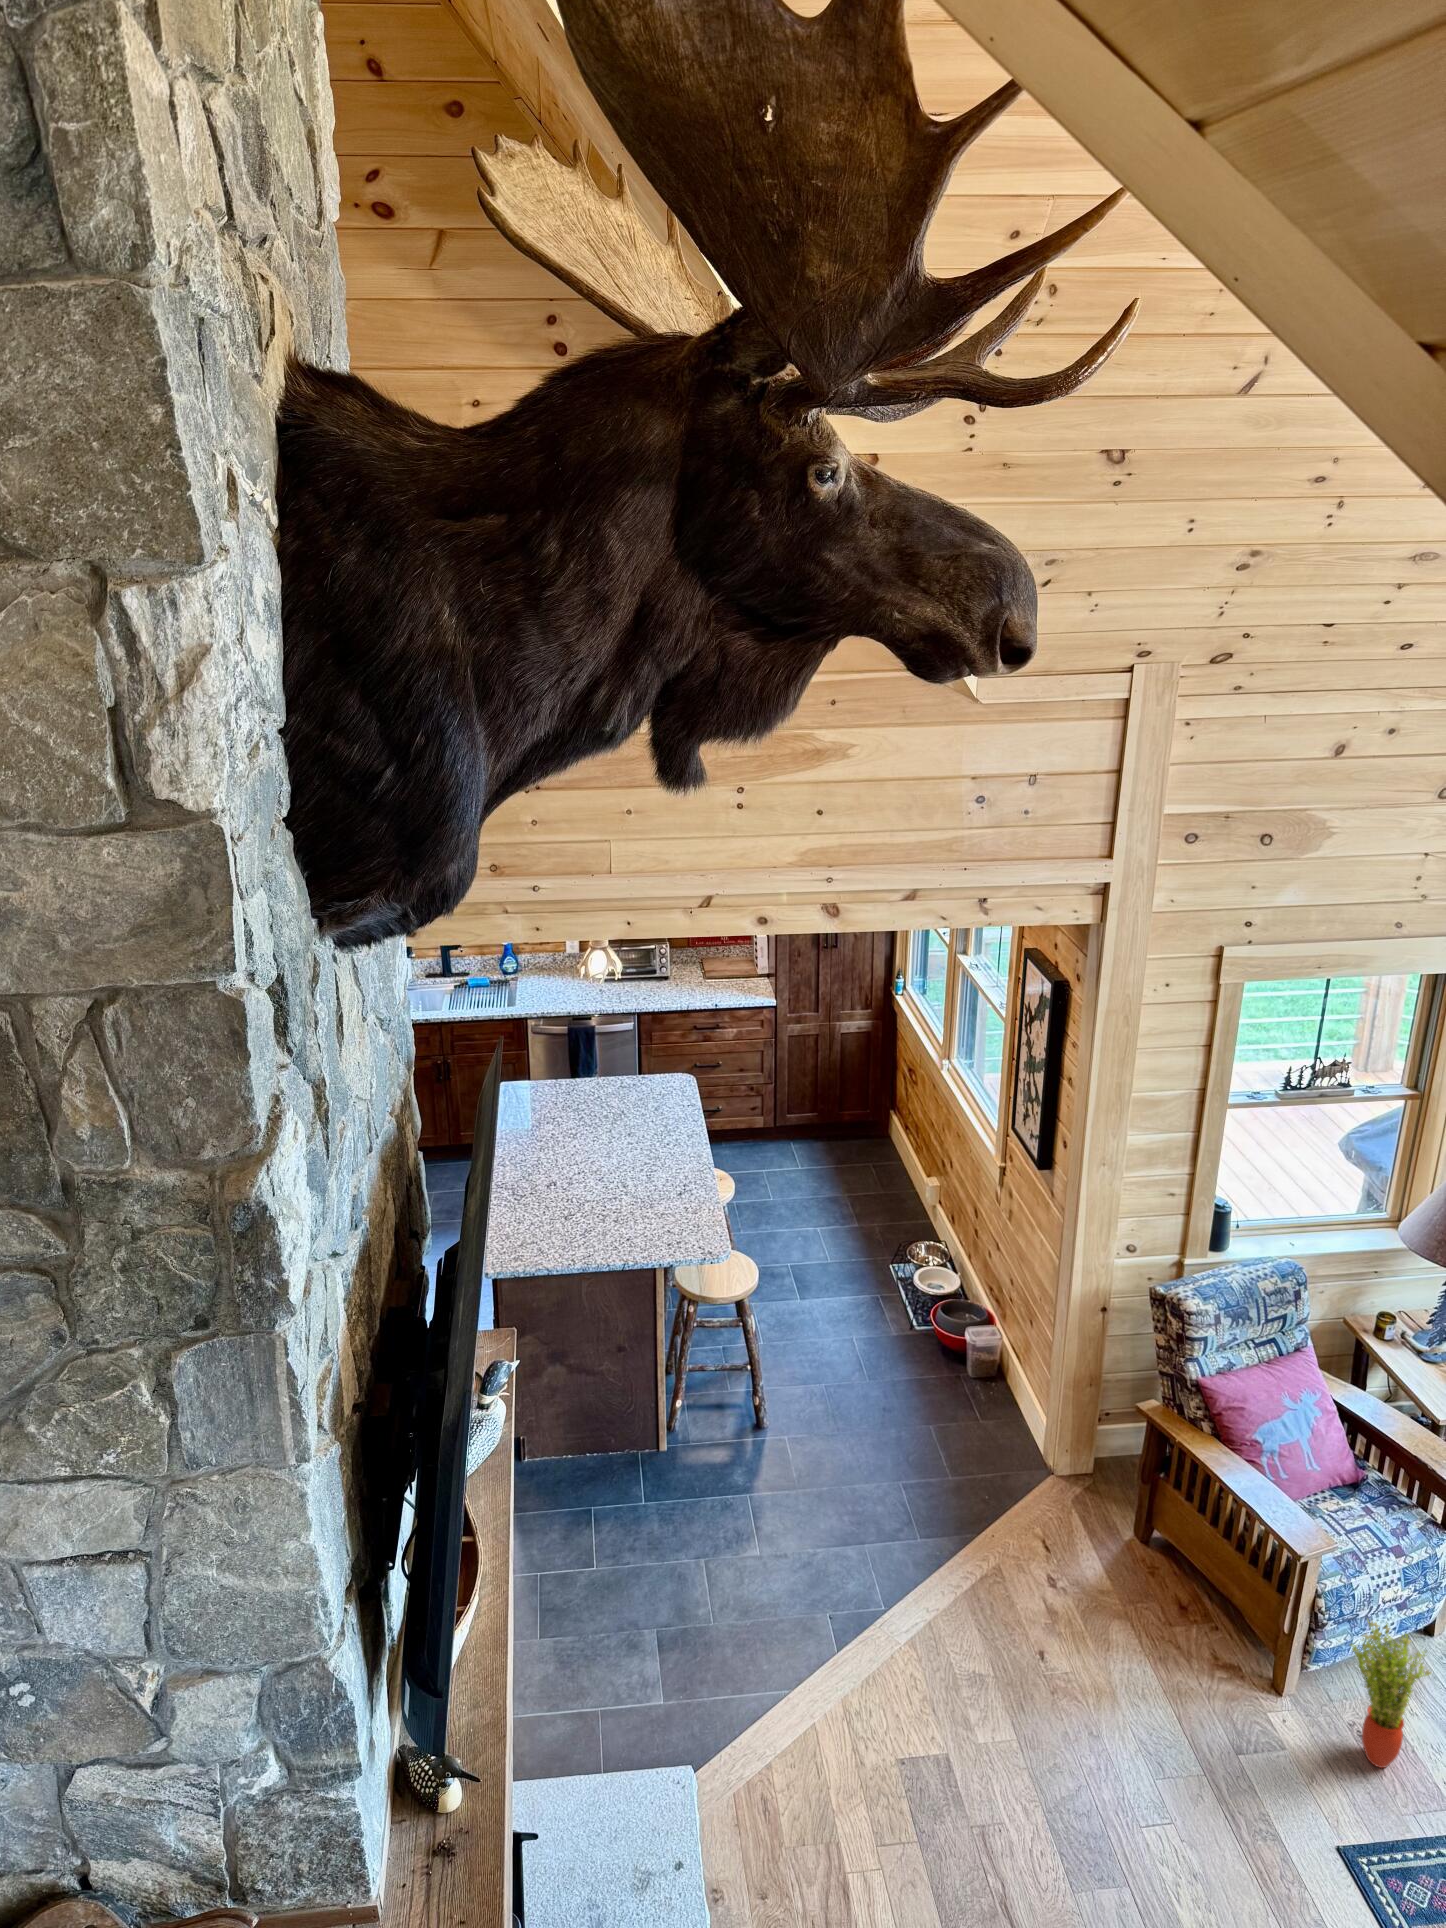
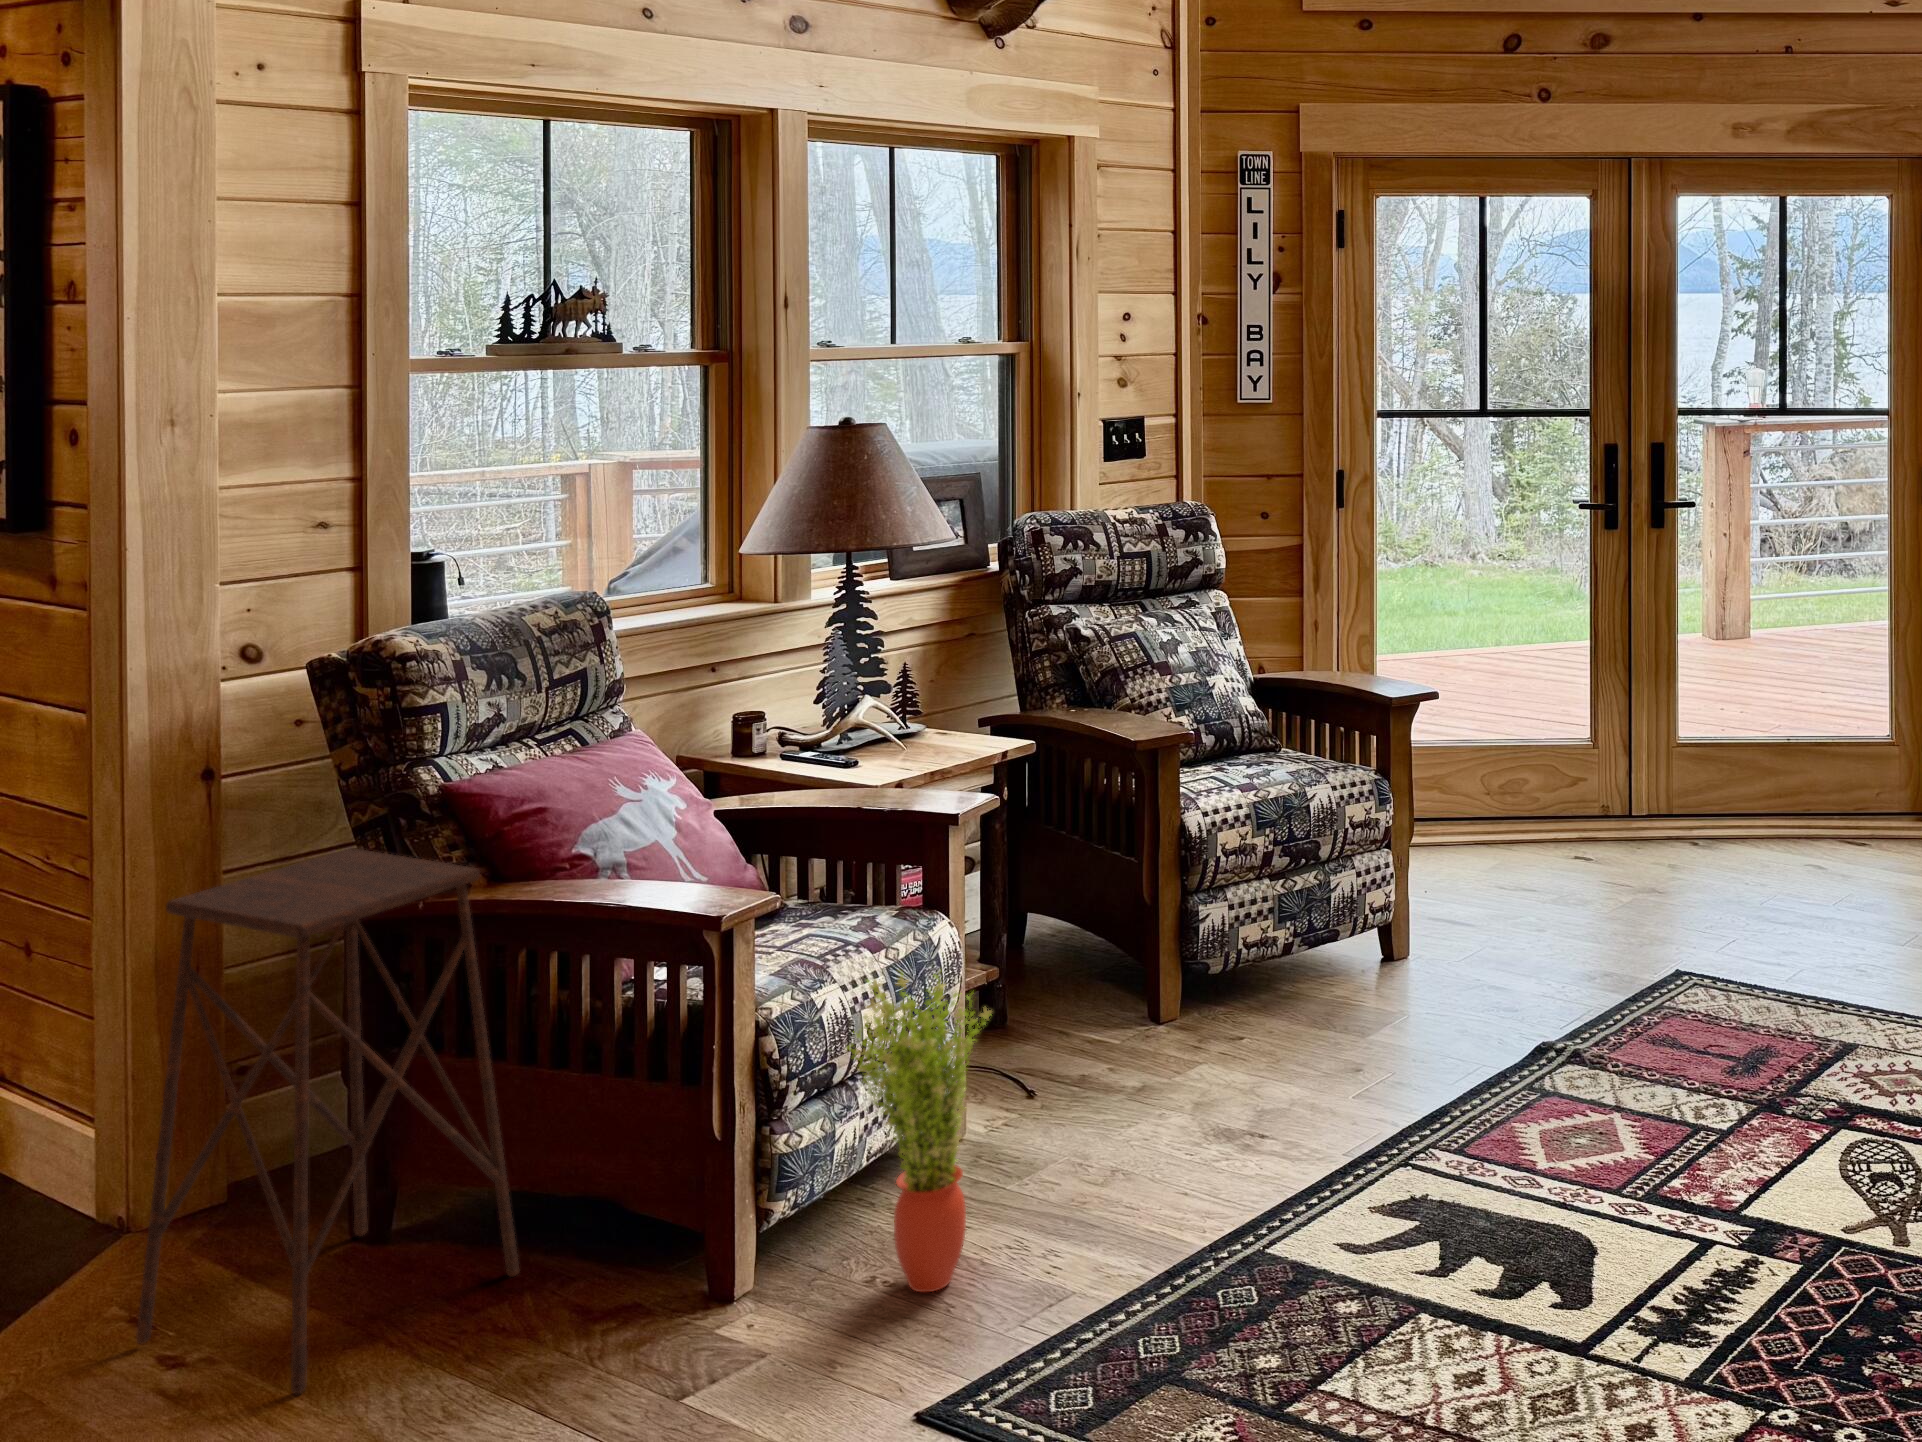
side table: none [1055,1394,1204,1626] -> present [136,848,519,1394]

